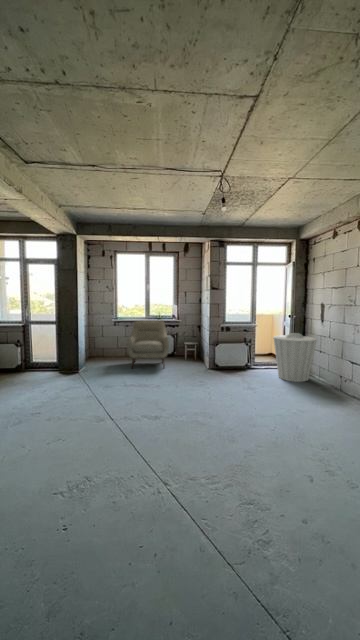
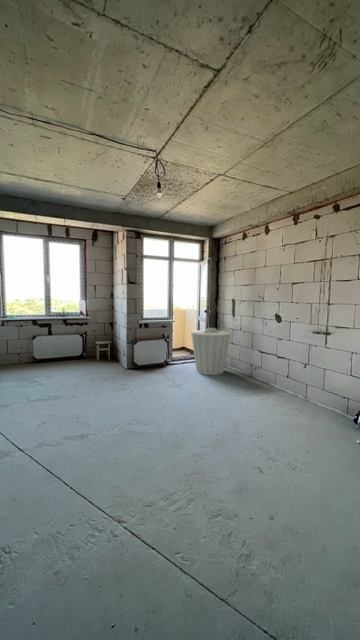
chair: present [127,321,169,367] -> none [28,319,80,375]

